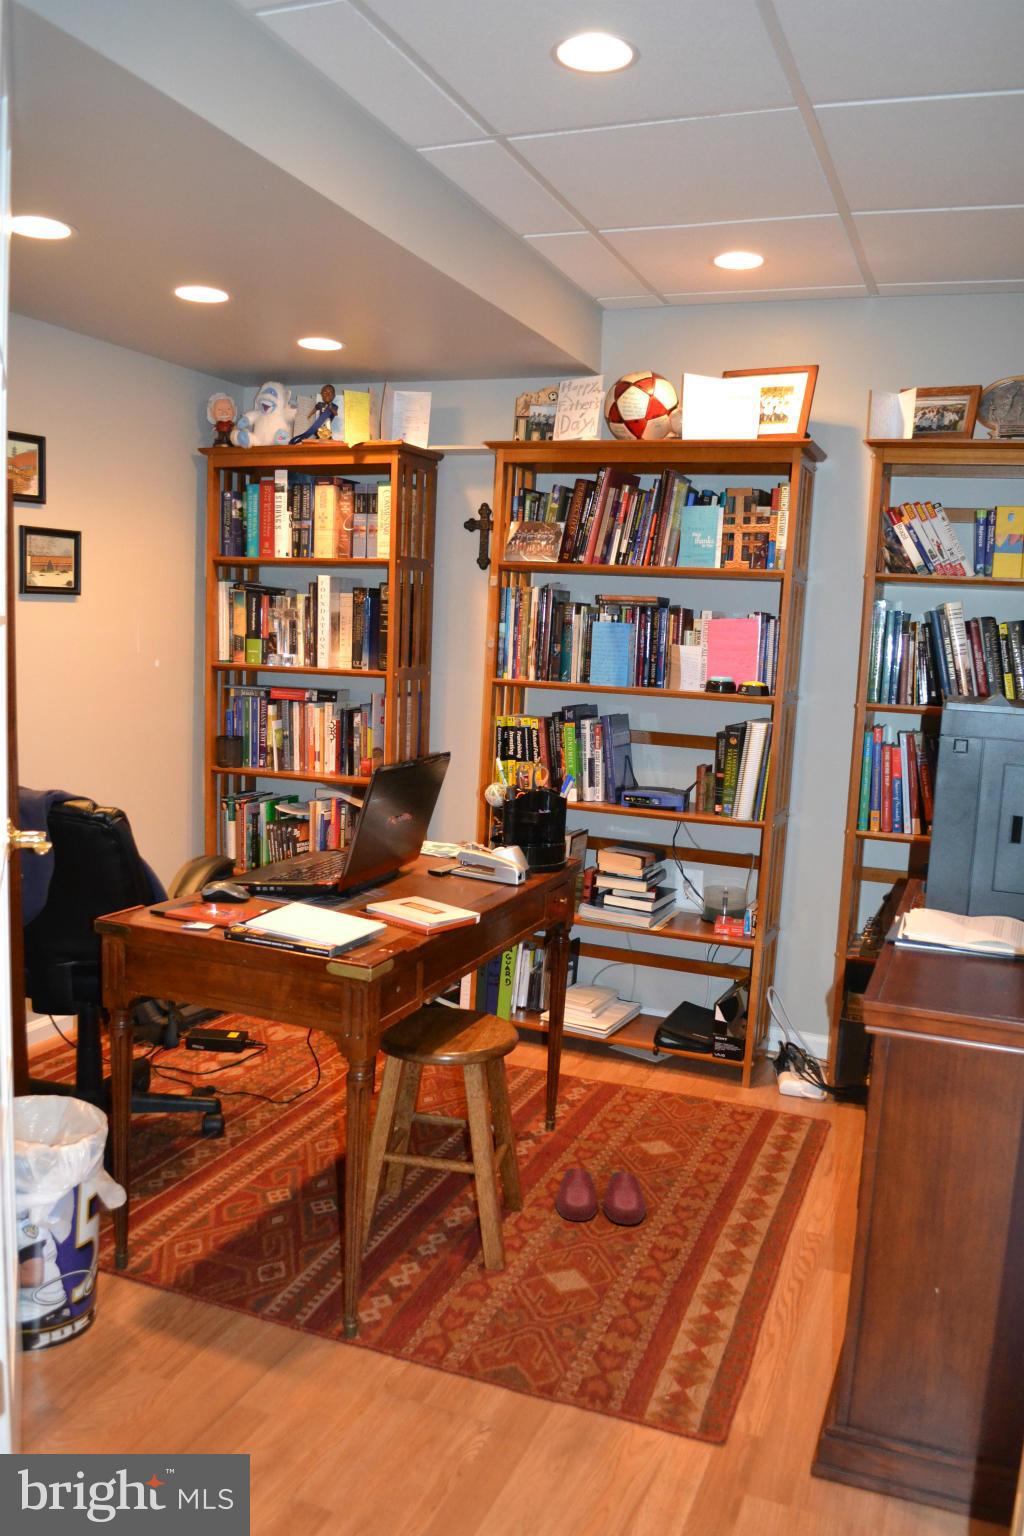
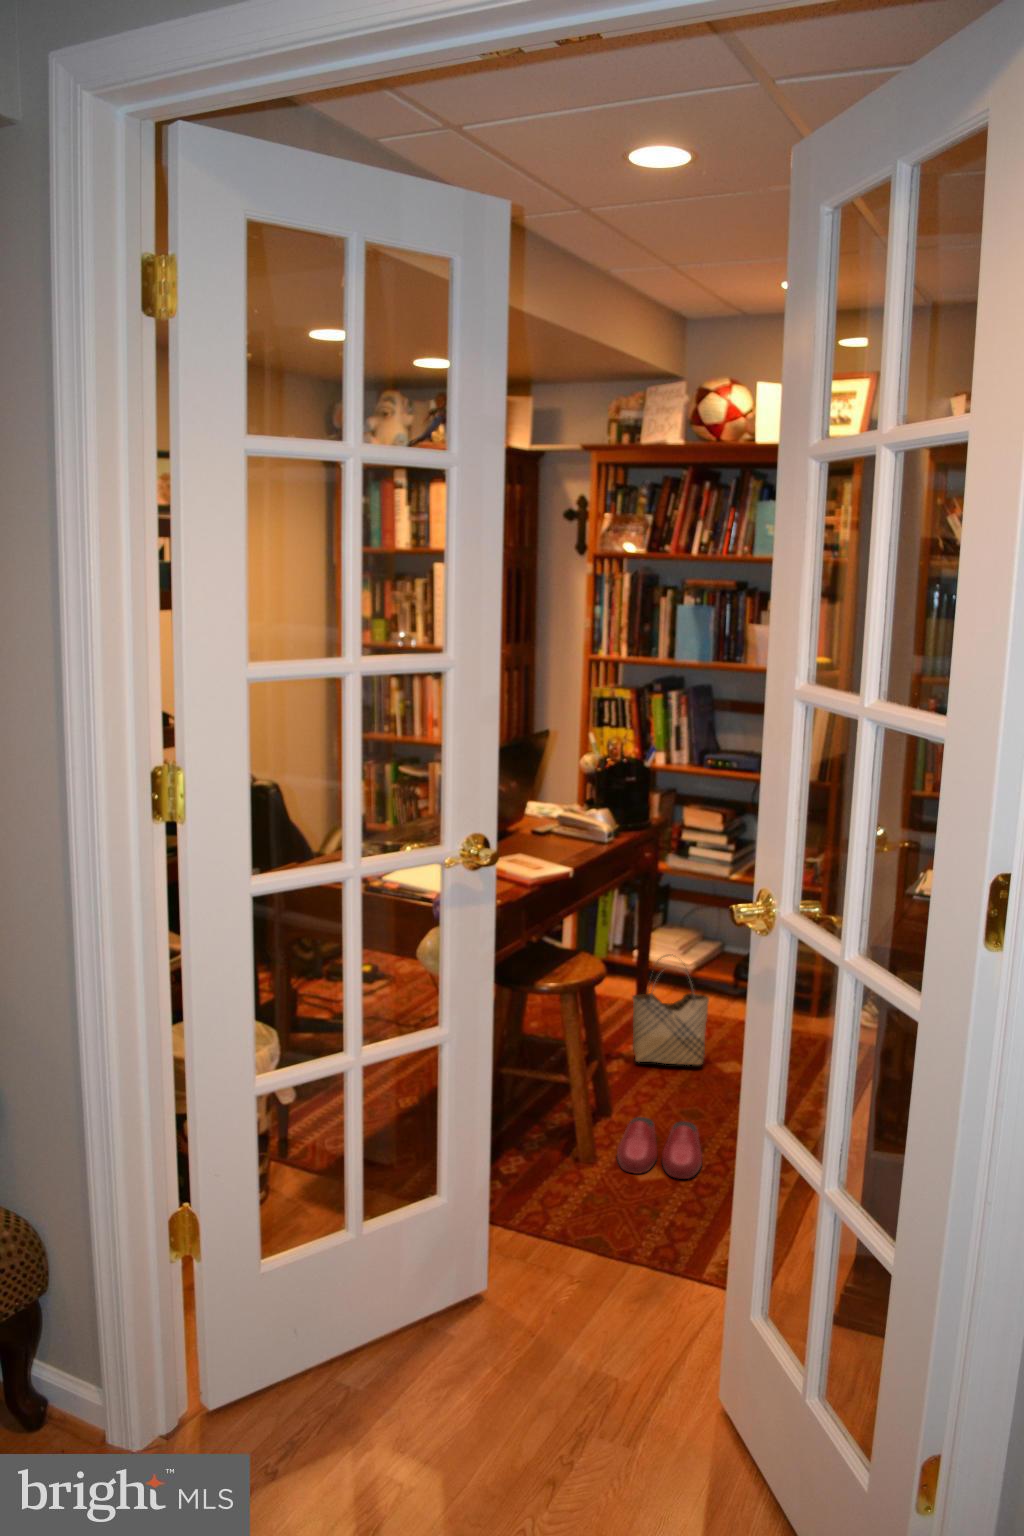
woven basket: none [554,1002,637,1123] -> present [632,956,709,1065]

